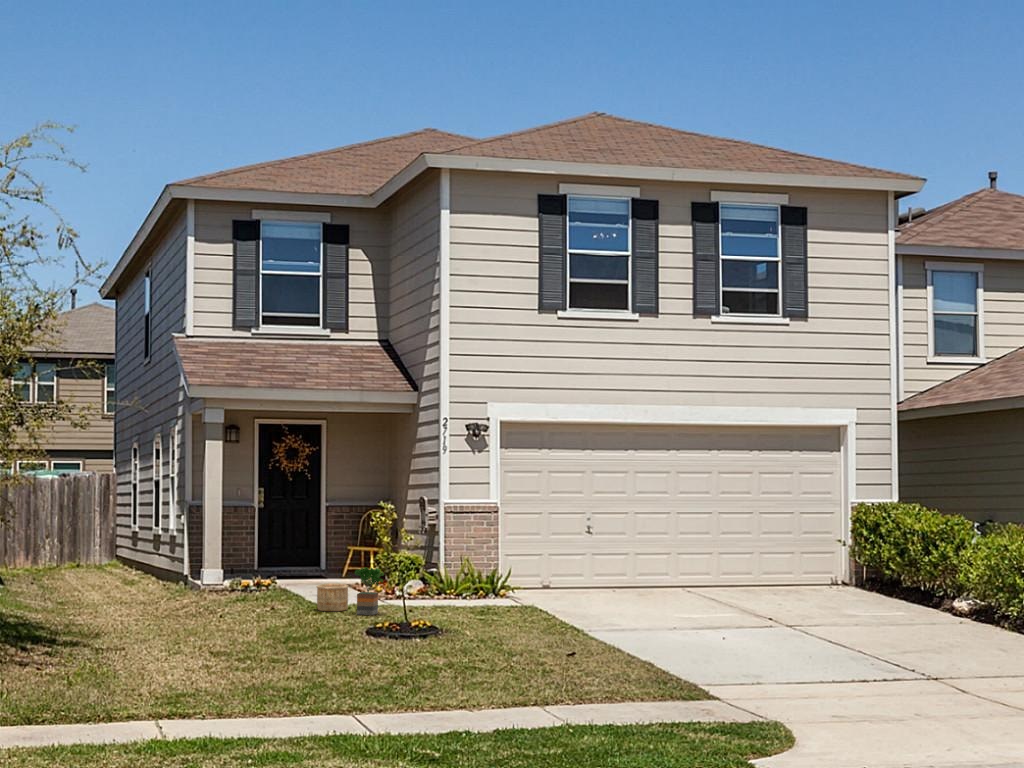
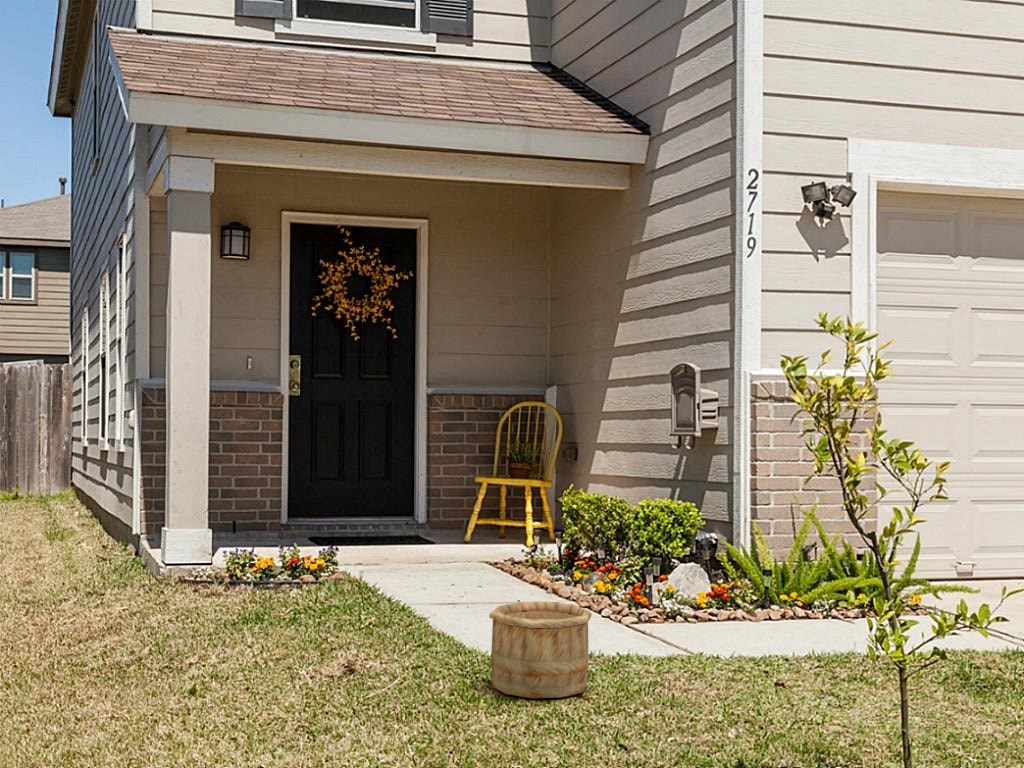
potted tree: present [355,567,383,615] -> none [623,558,731,723]

